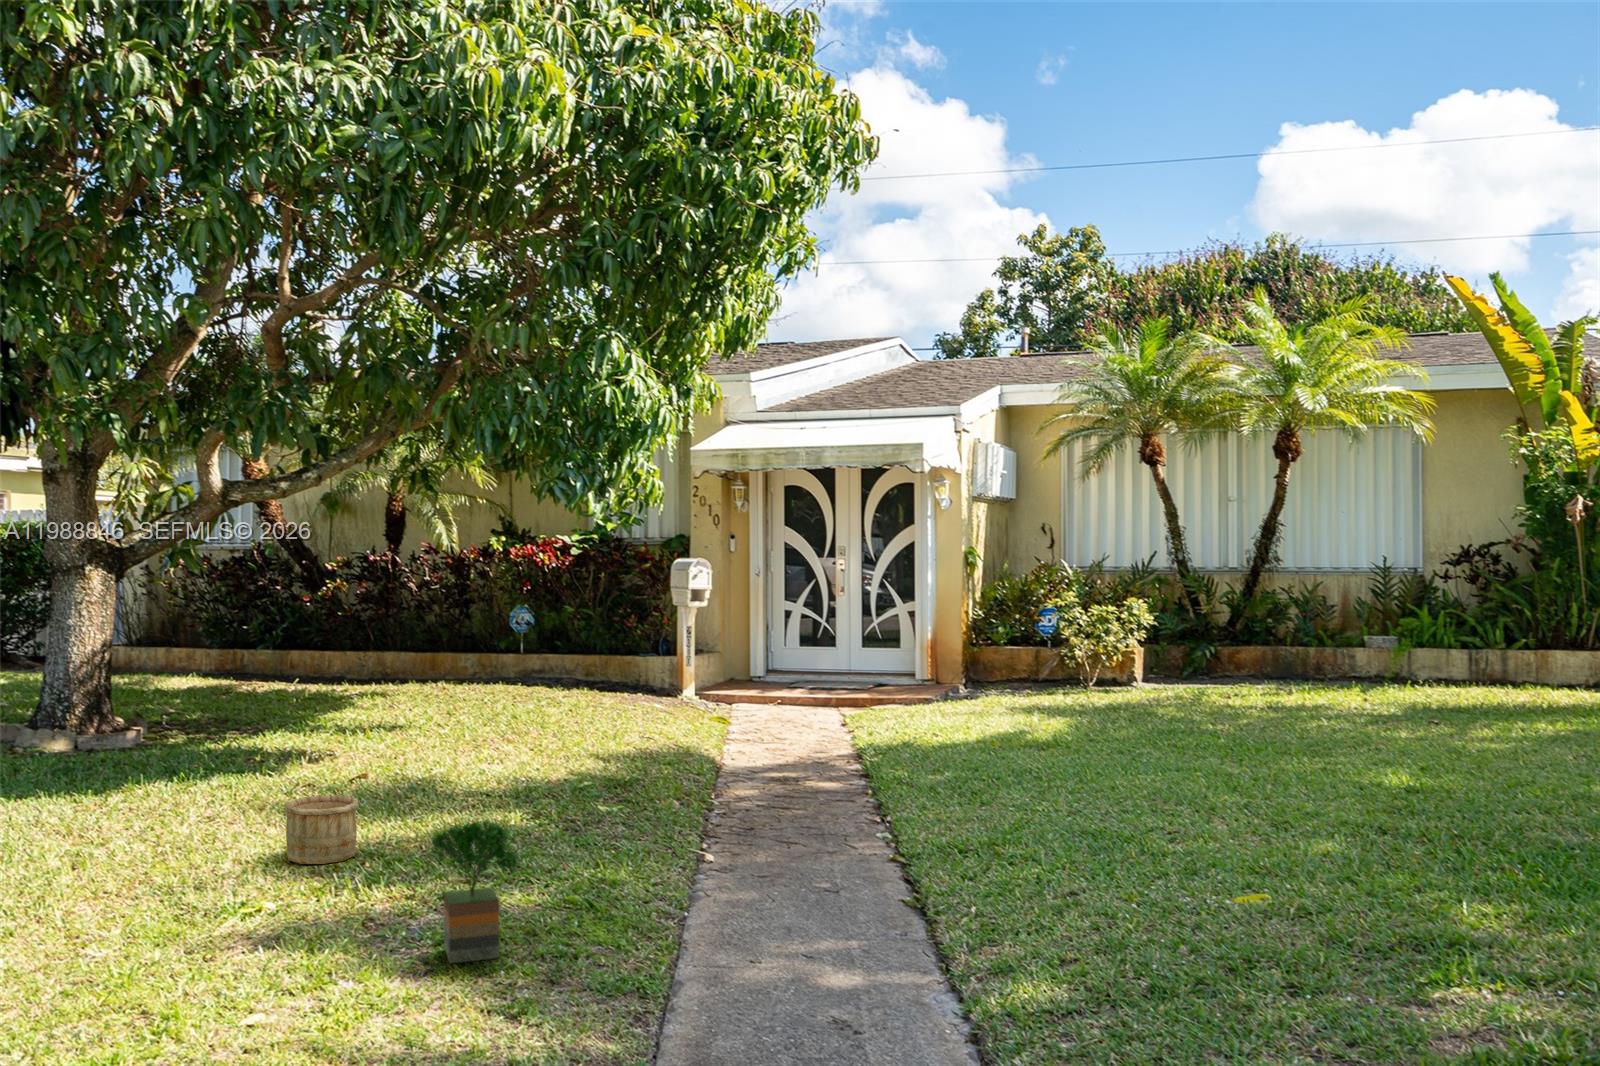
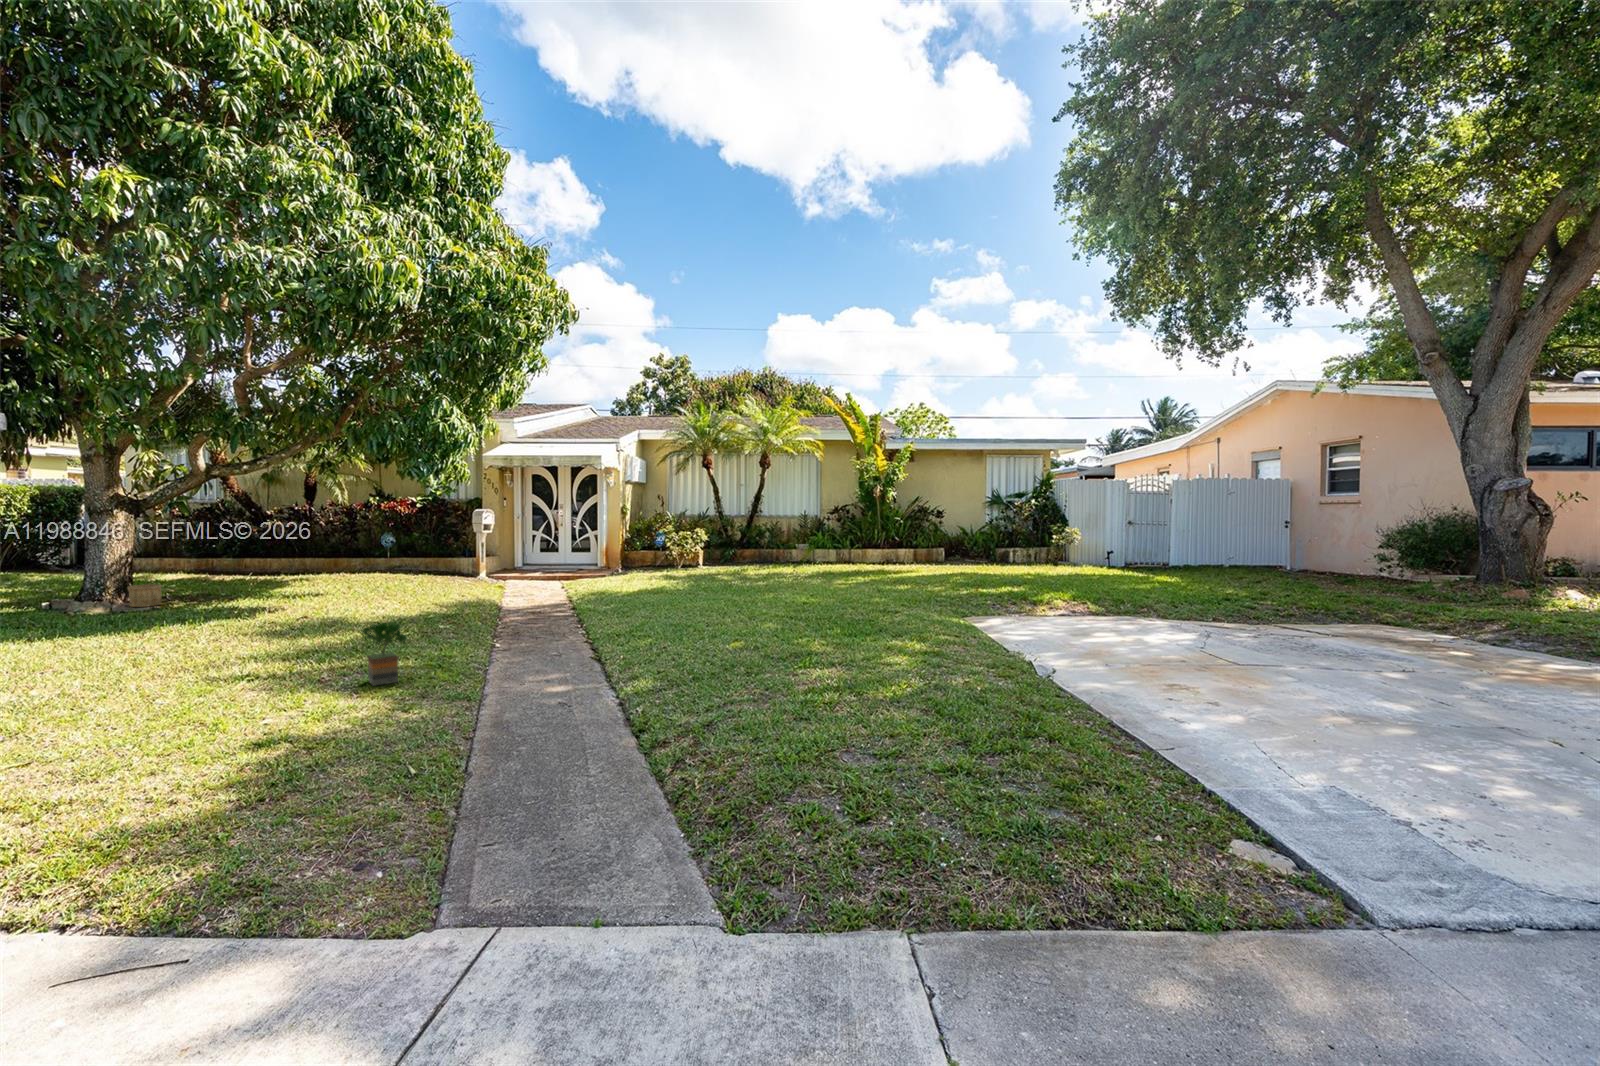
wooden bucket: present [285,795,359,864] -> present [128,584,162,607]

